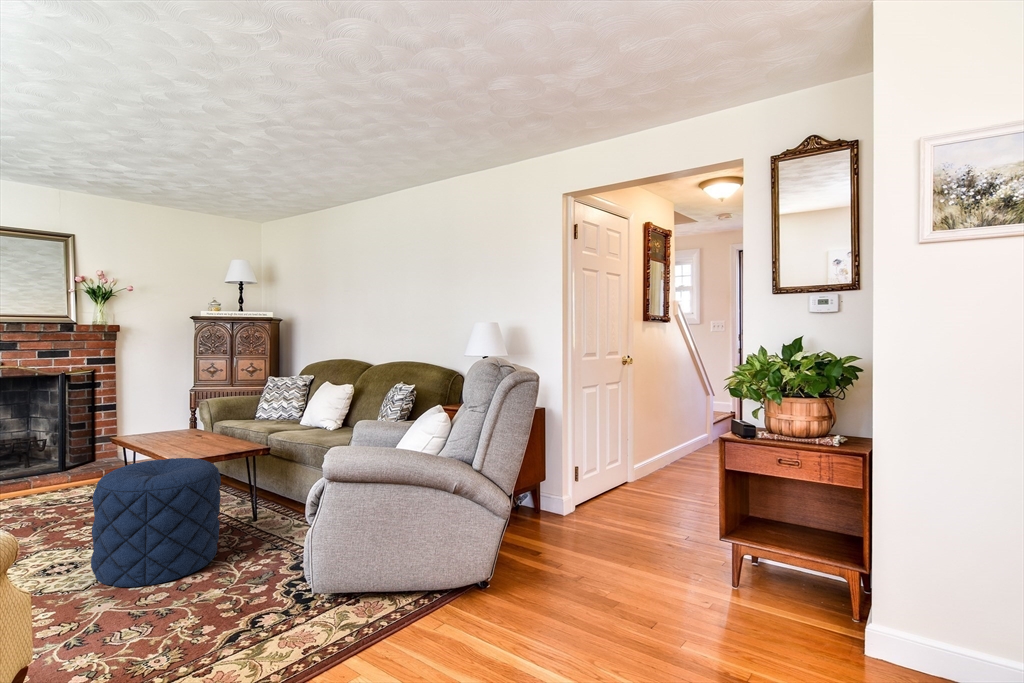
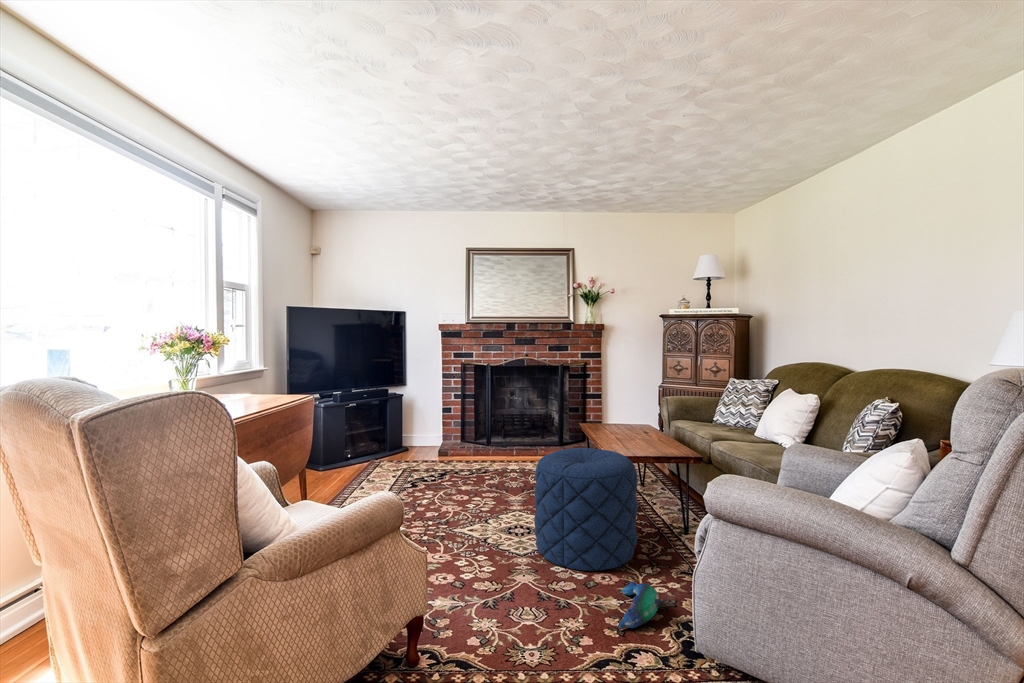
plush toy: none [221,564,269,607] -> present [618,581,662,629]

